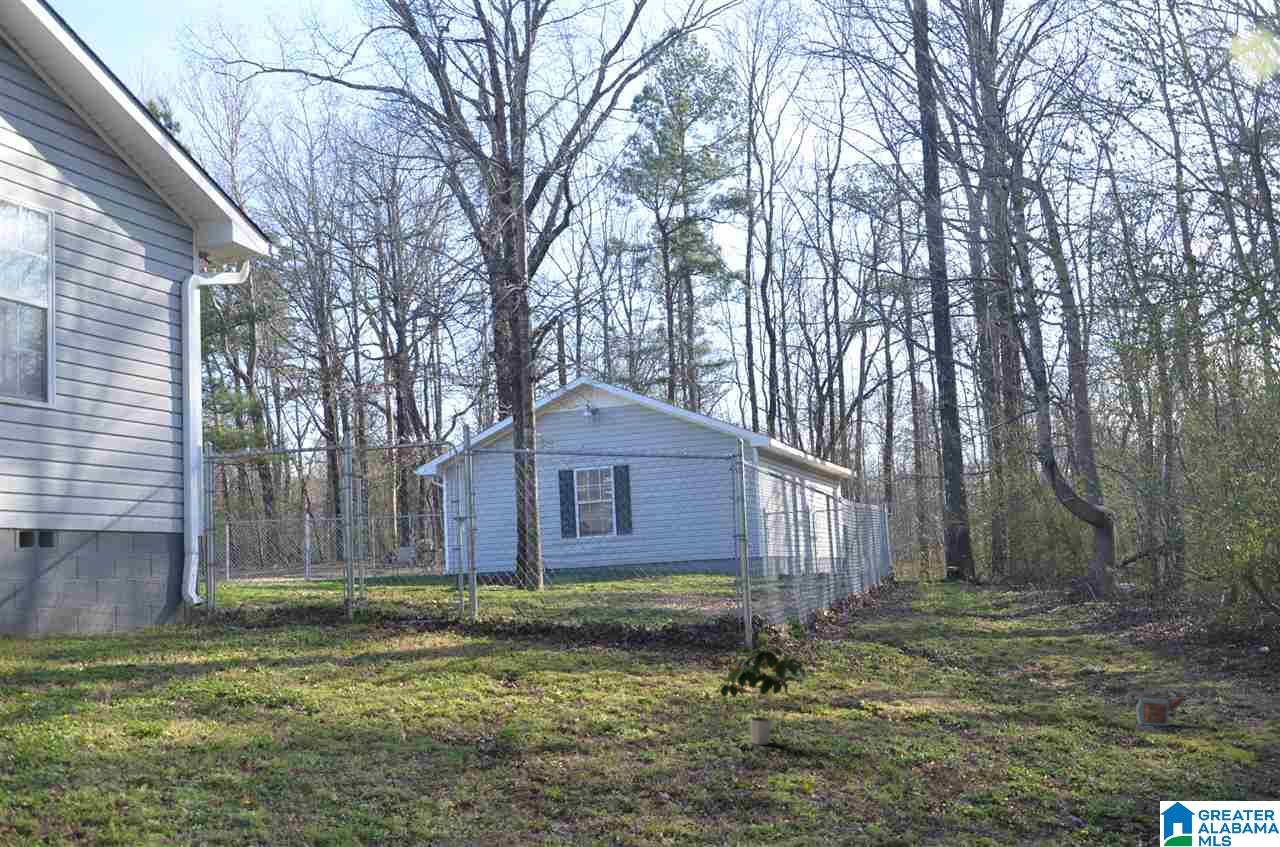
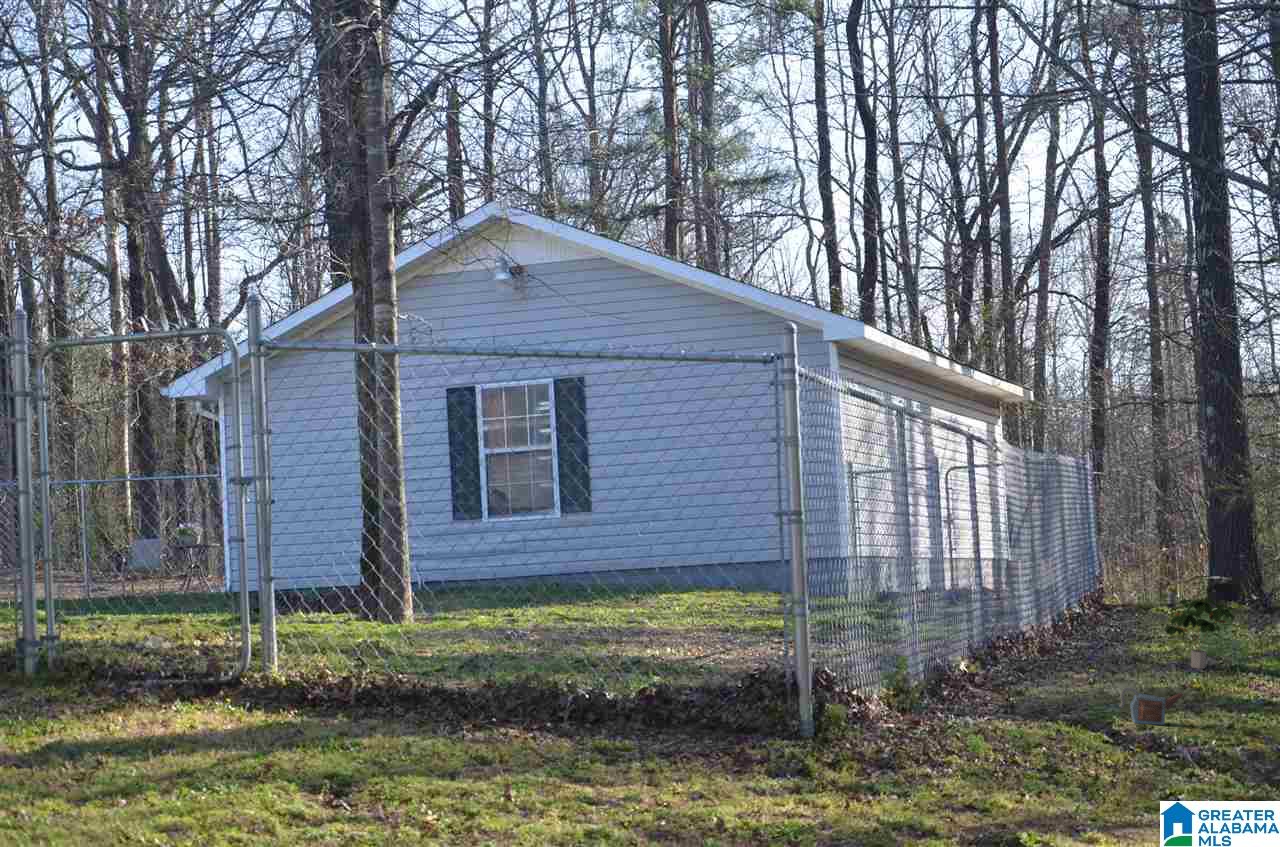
potted plant: present [718,648,805,745] -> present [1164,599,1234,669]

